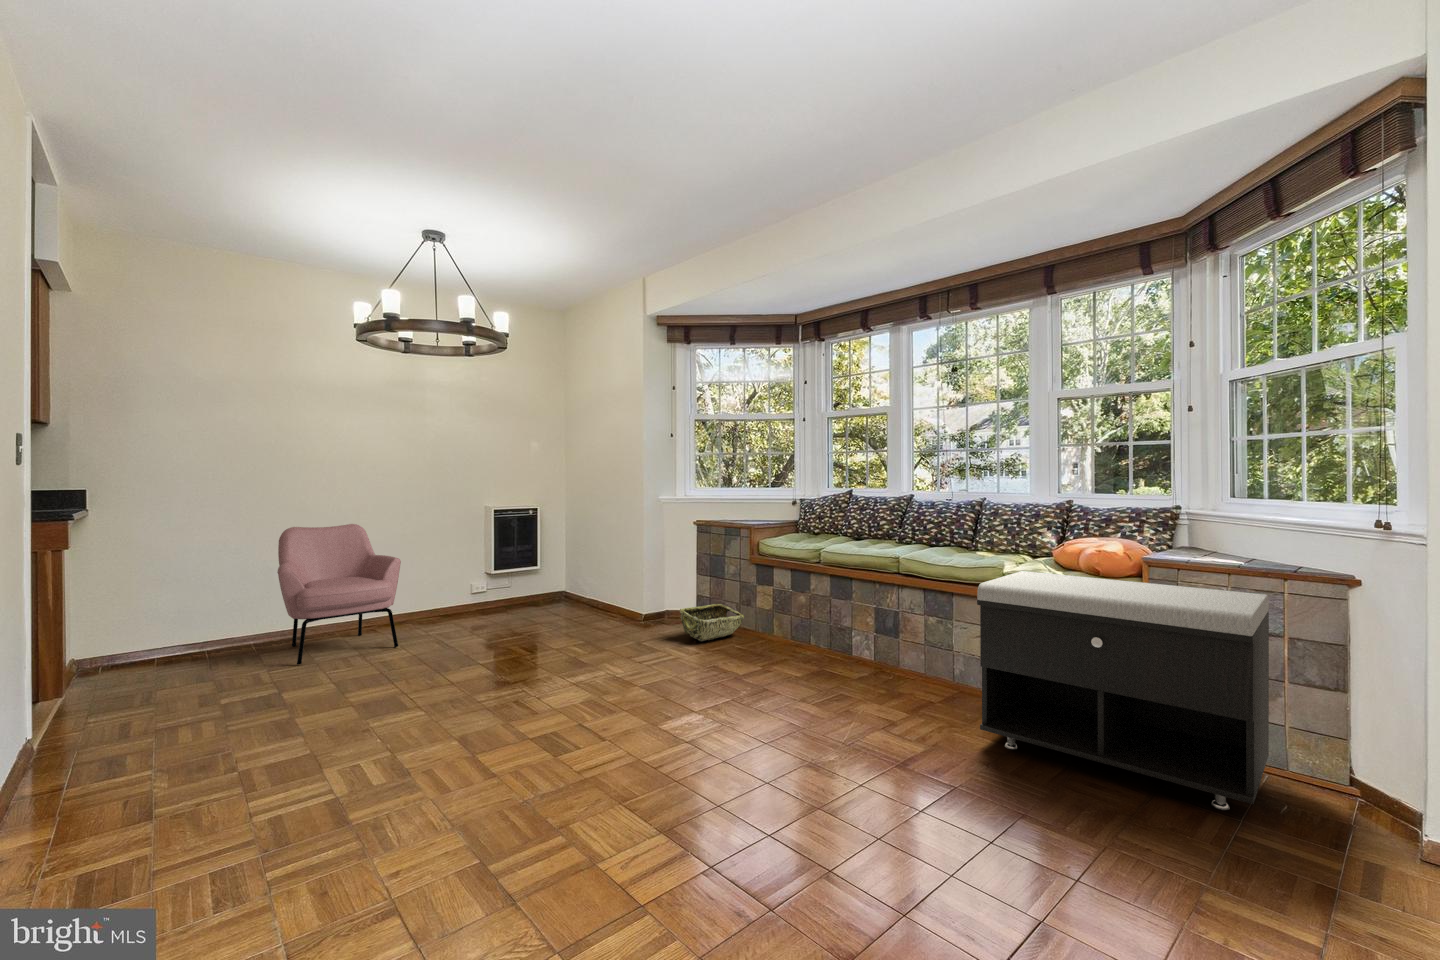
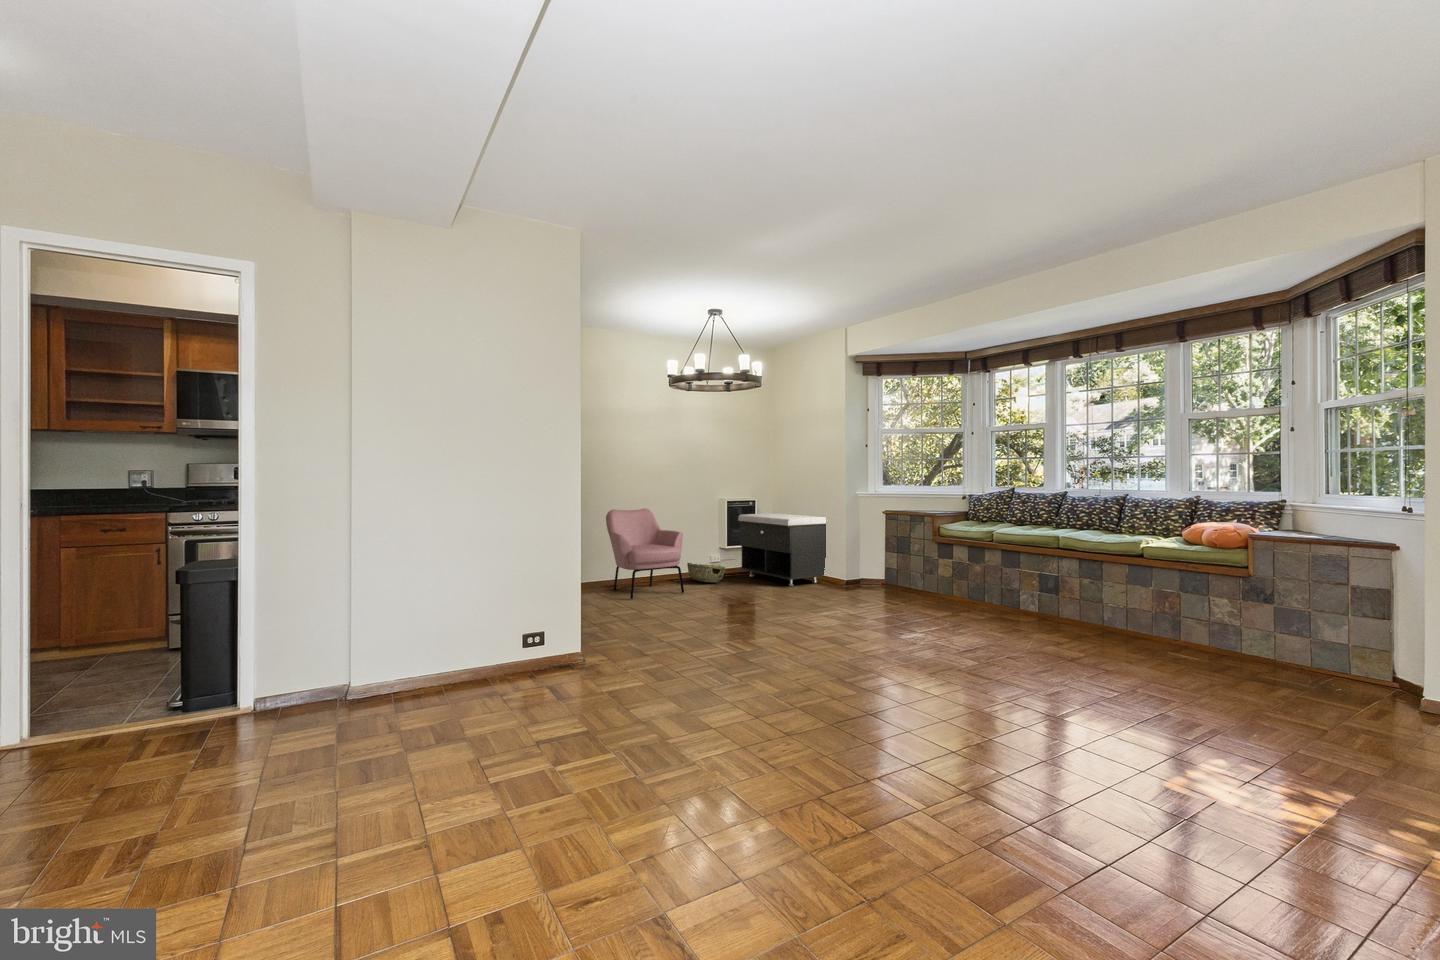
storage bench: present [977,571,1269,810] -> present [738,513,828,586]
woven basket: present [680,604,744,641] -> present [687,563,726,583]

